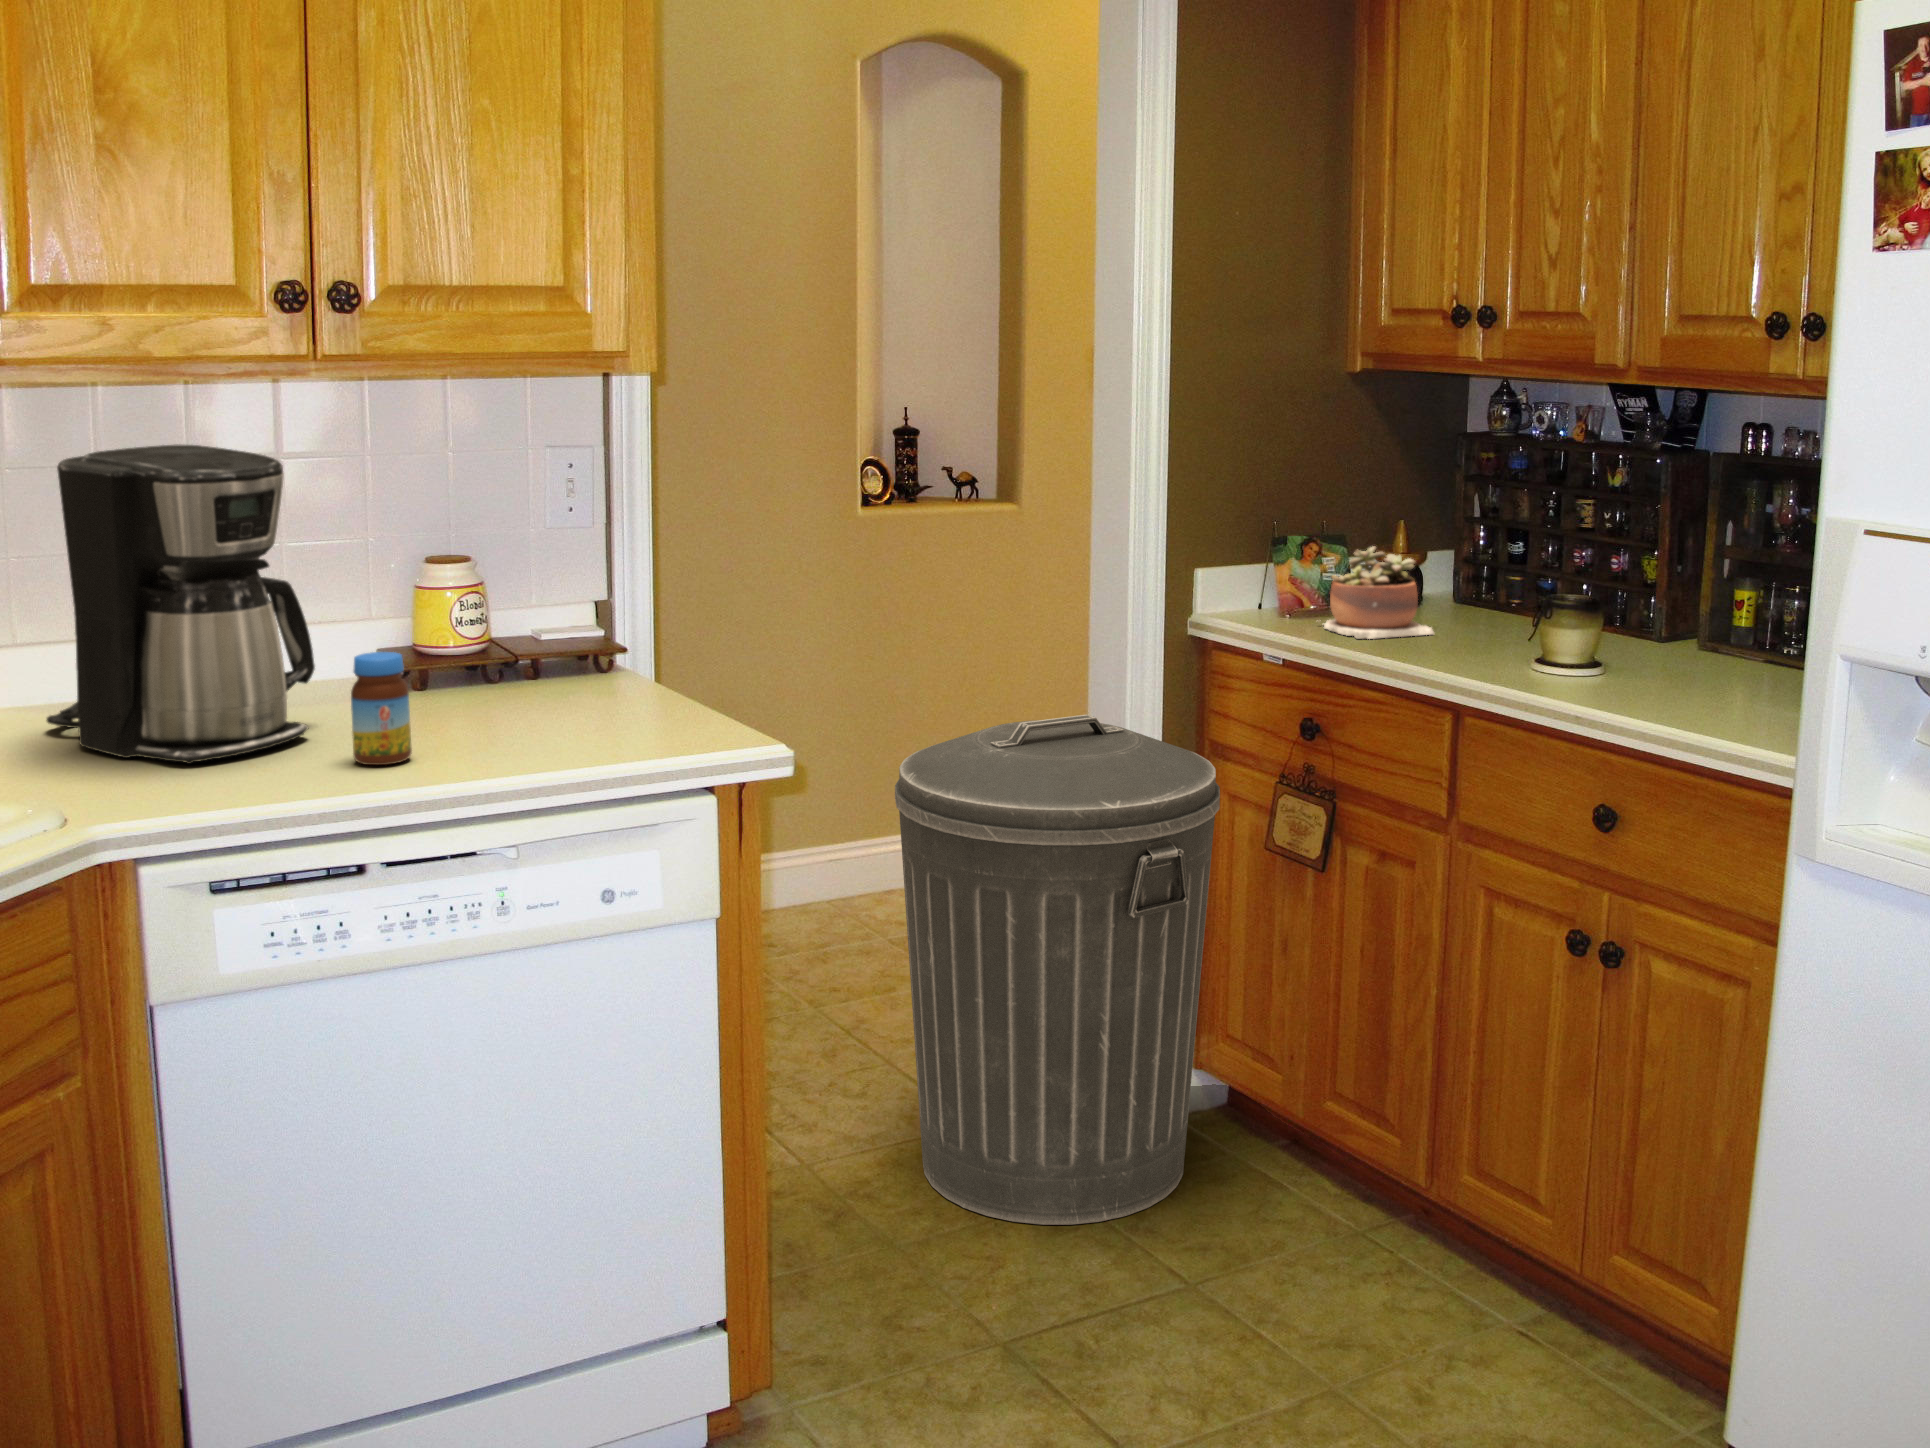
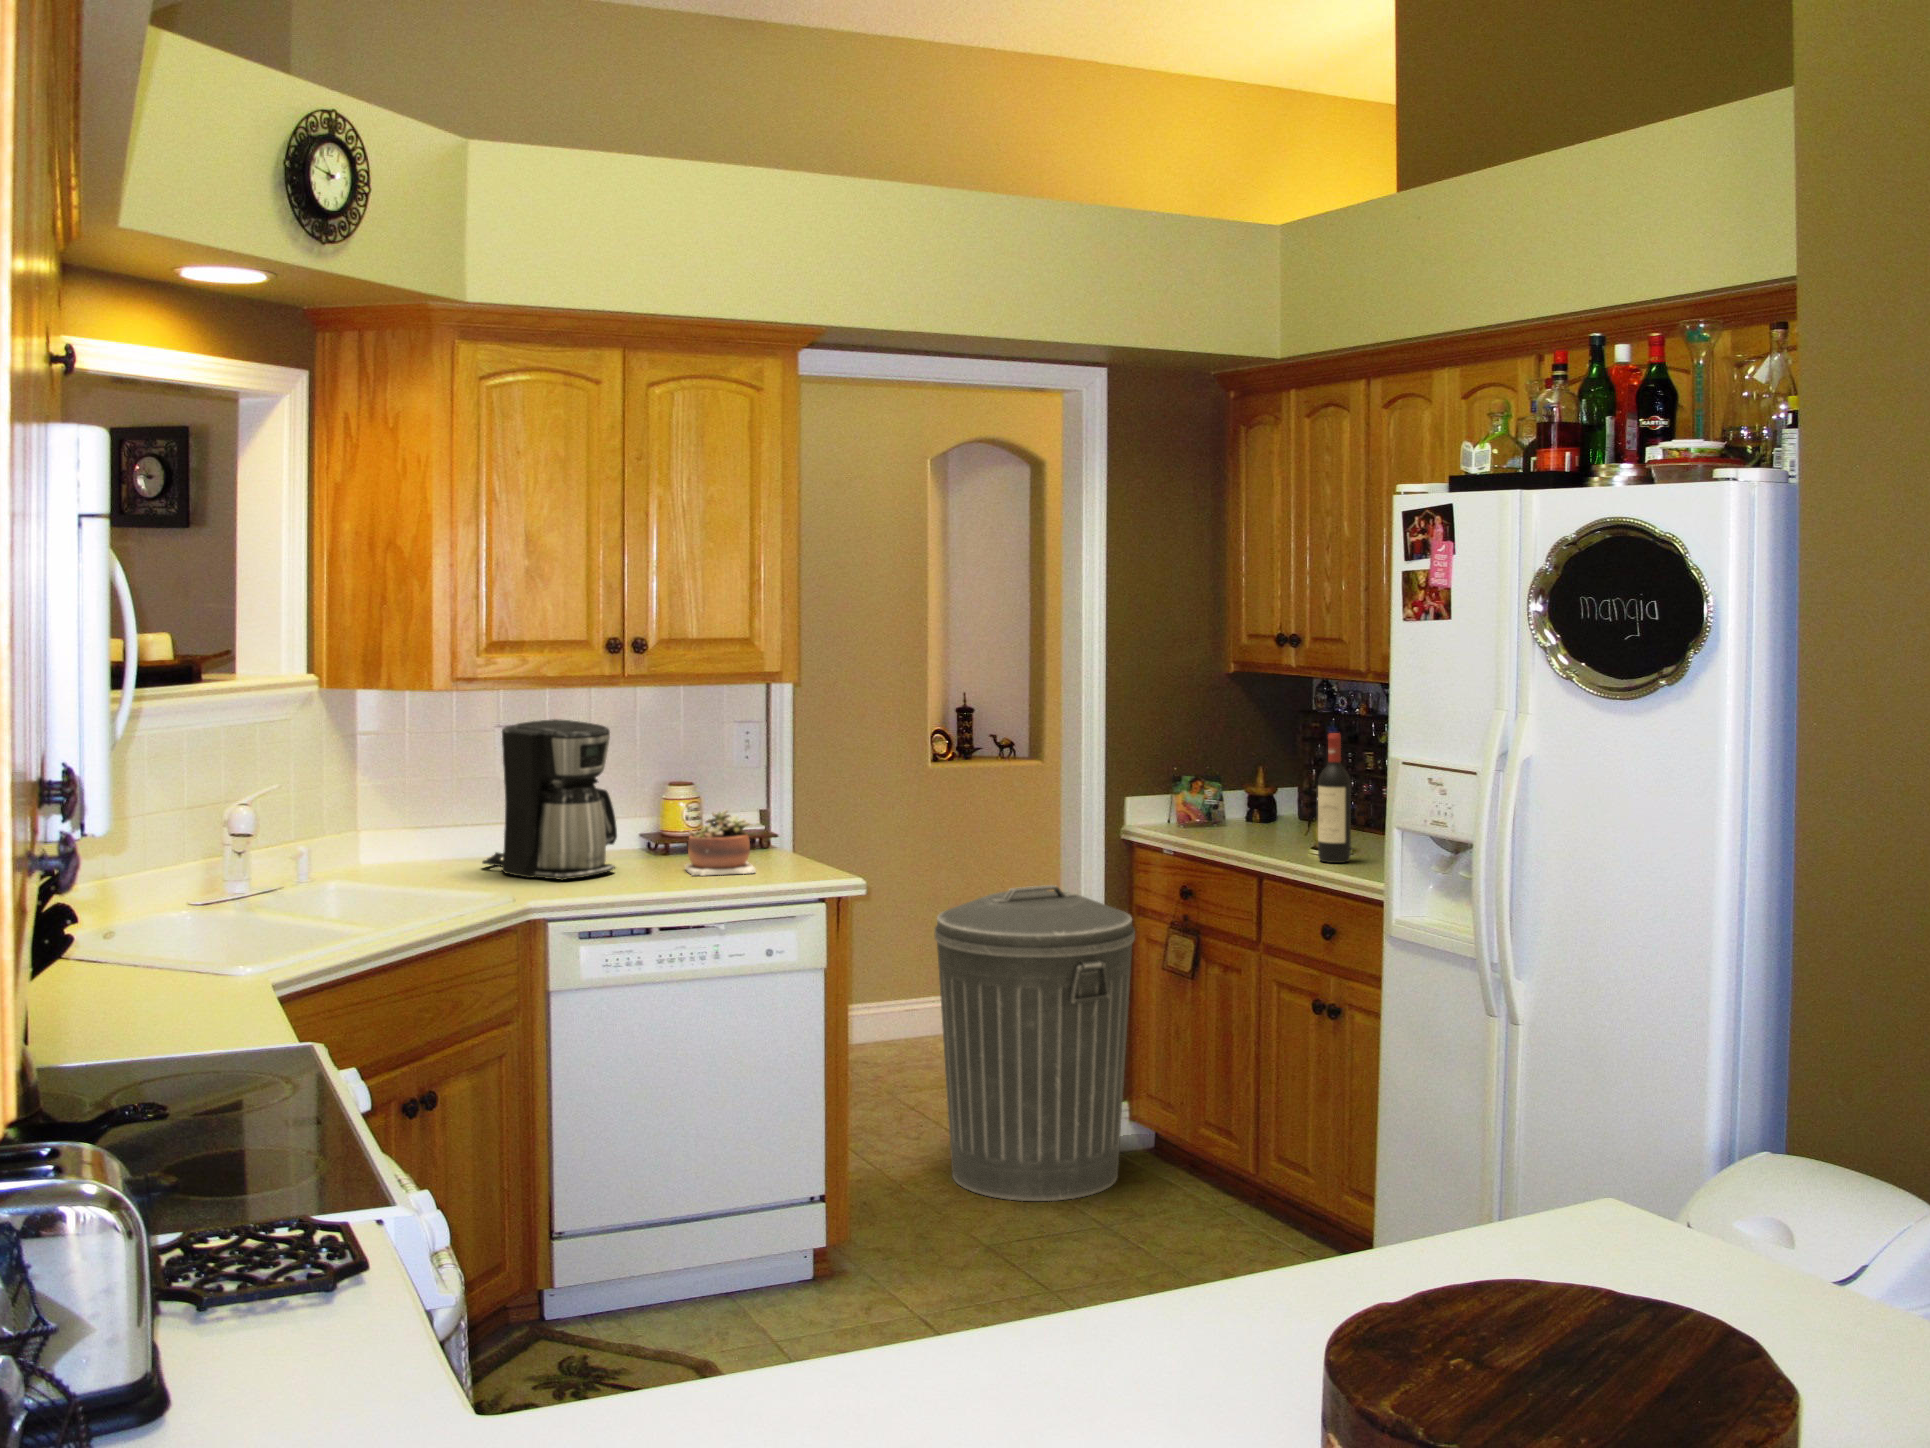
wine bottle: none [1569,471,1633,695] -> present [1318,733,1351,863]
succulent plant: present [1324,546,1434,639] -> present [685,810,756,876]
jar: present [351,652,412,765] -> none [642,825,671,882]

